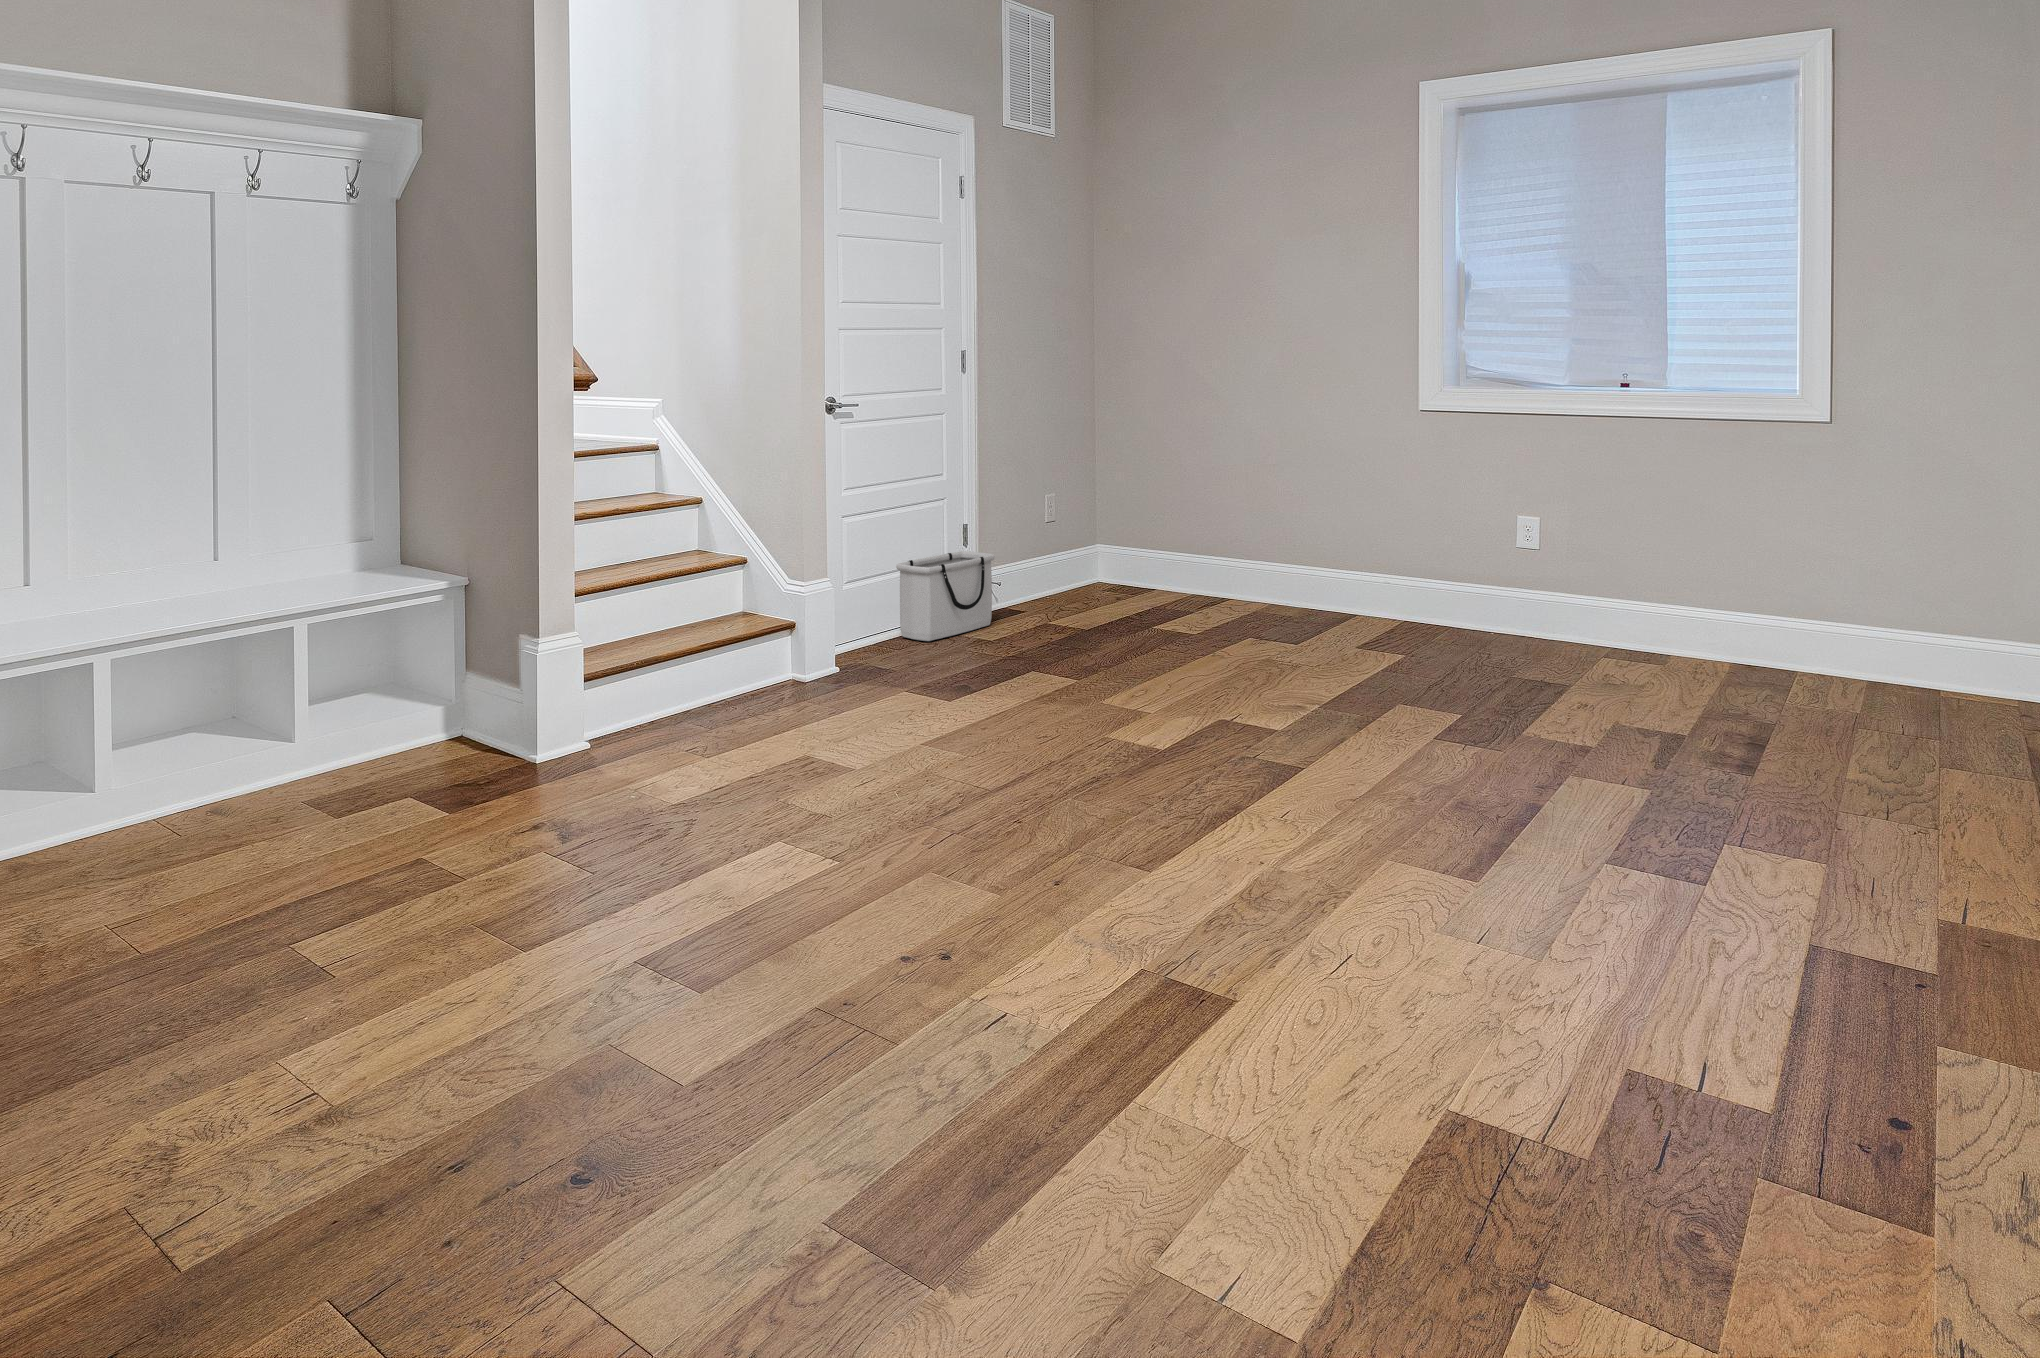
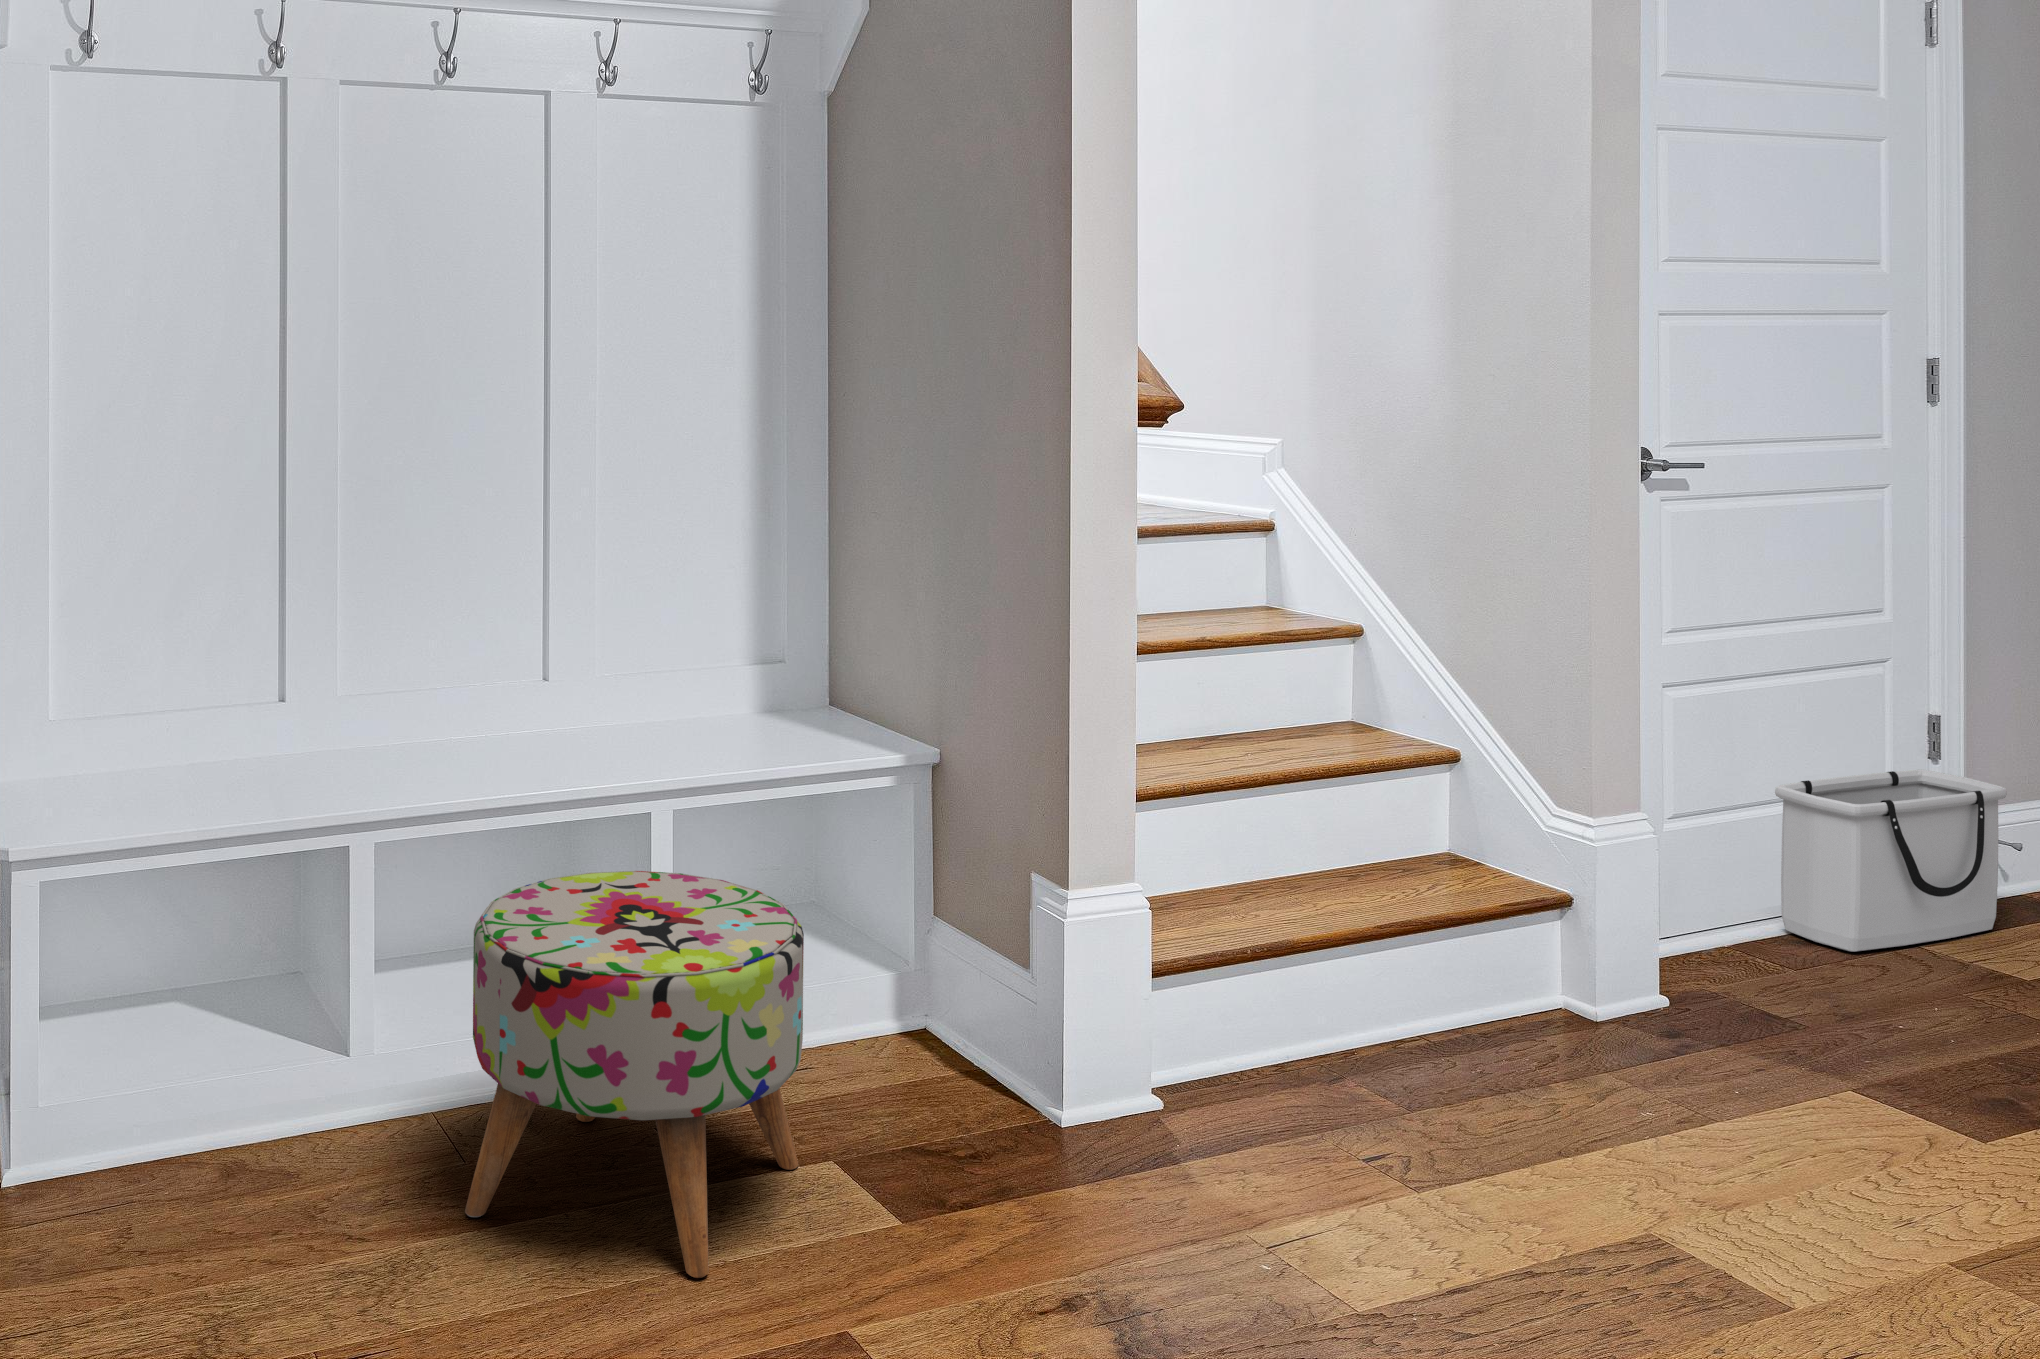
ottoman: none [191,653,395,856] -> present [465,871,804,1278]

